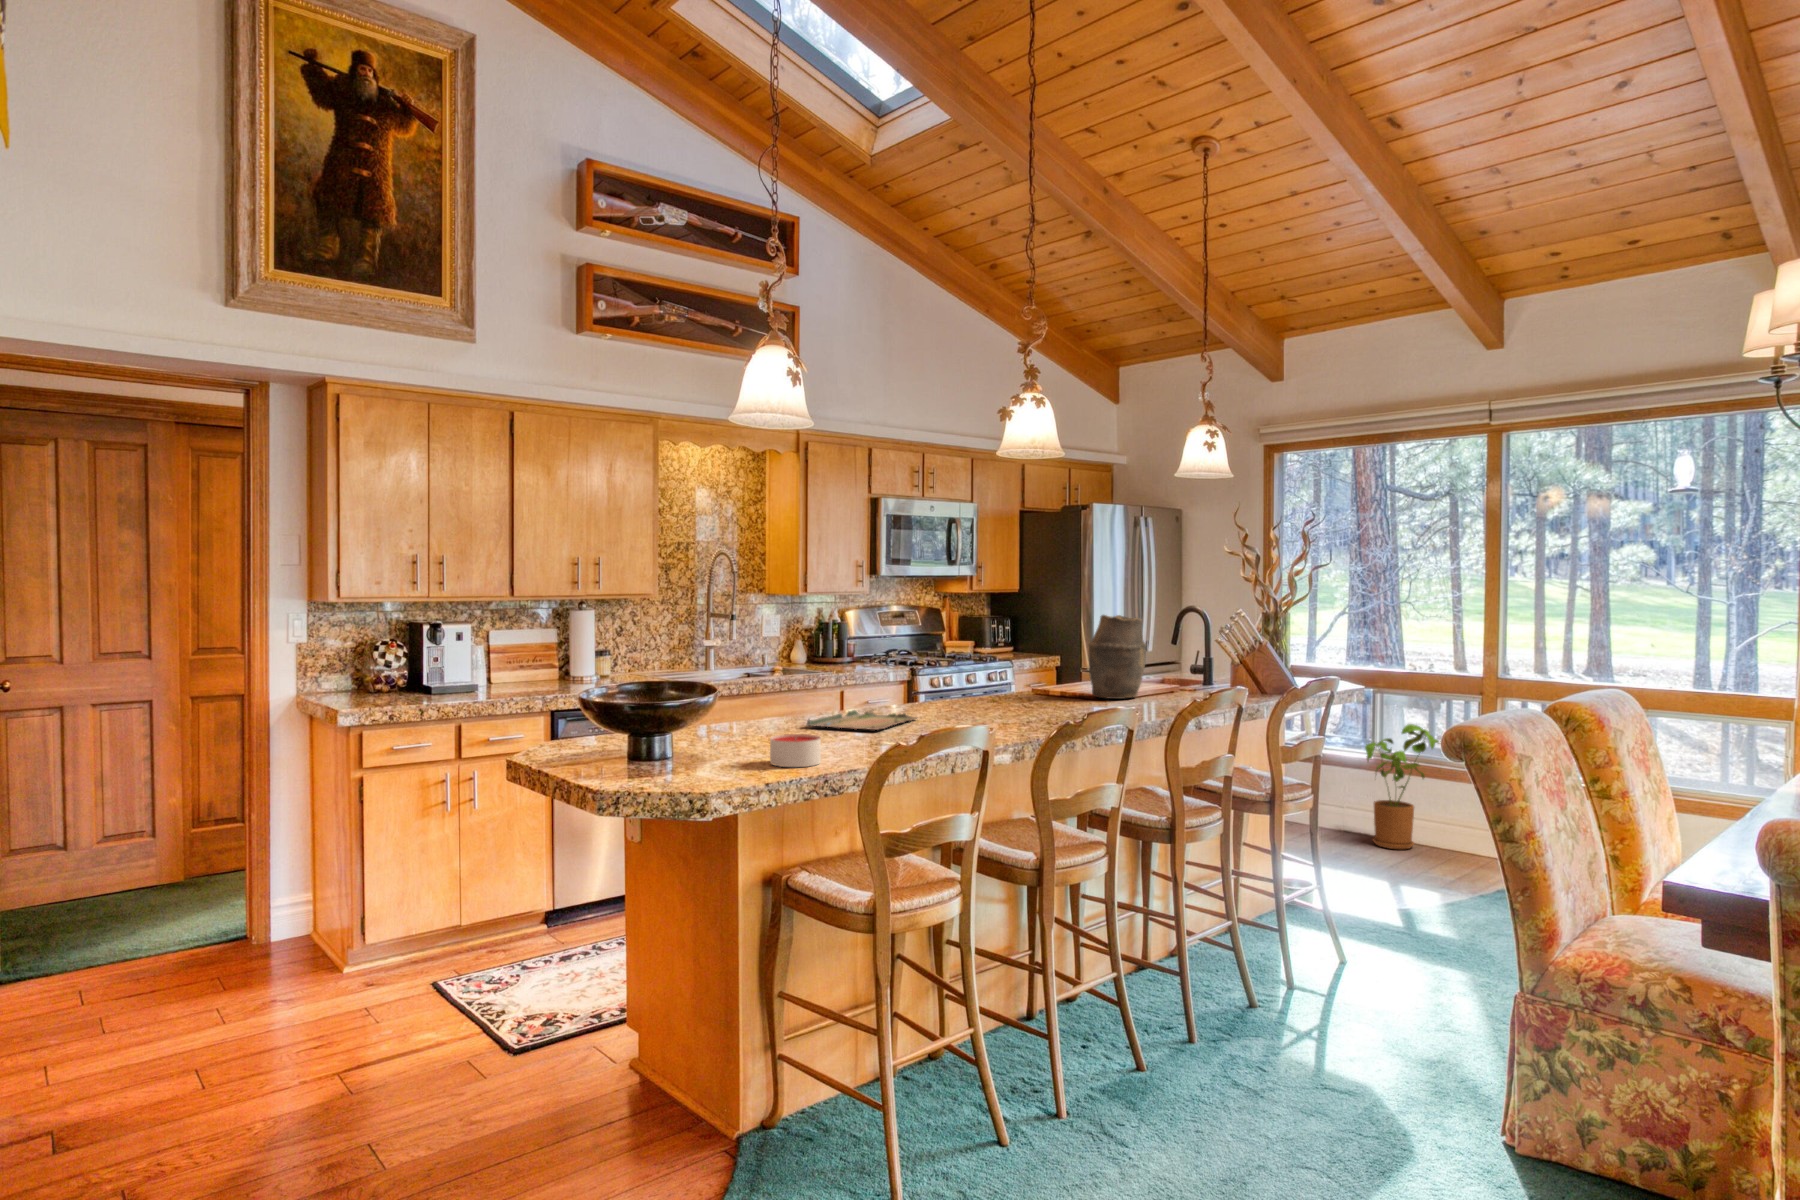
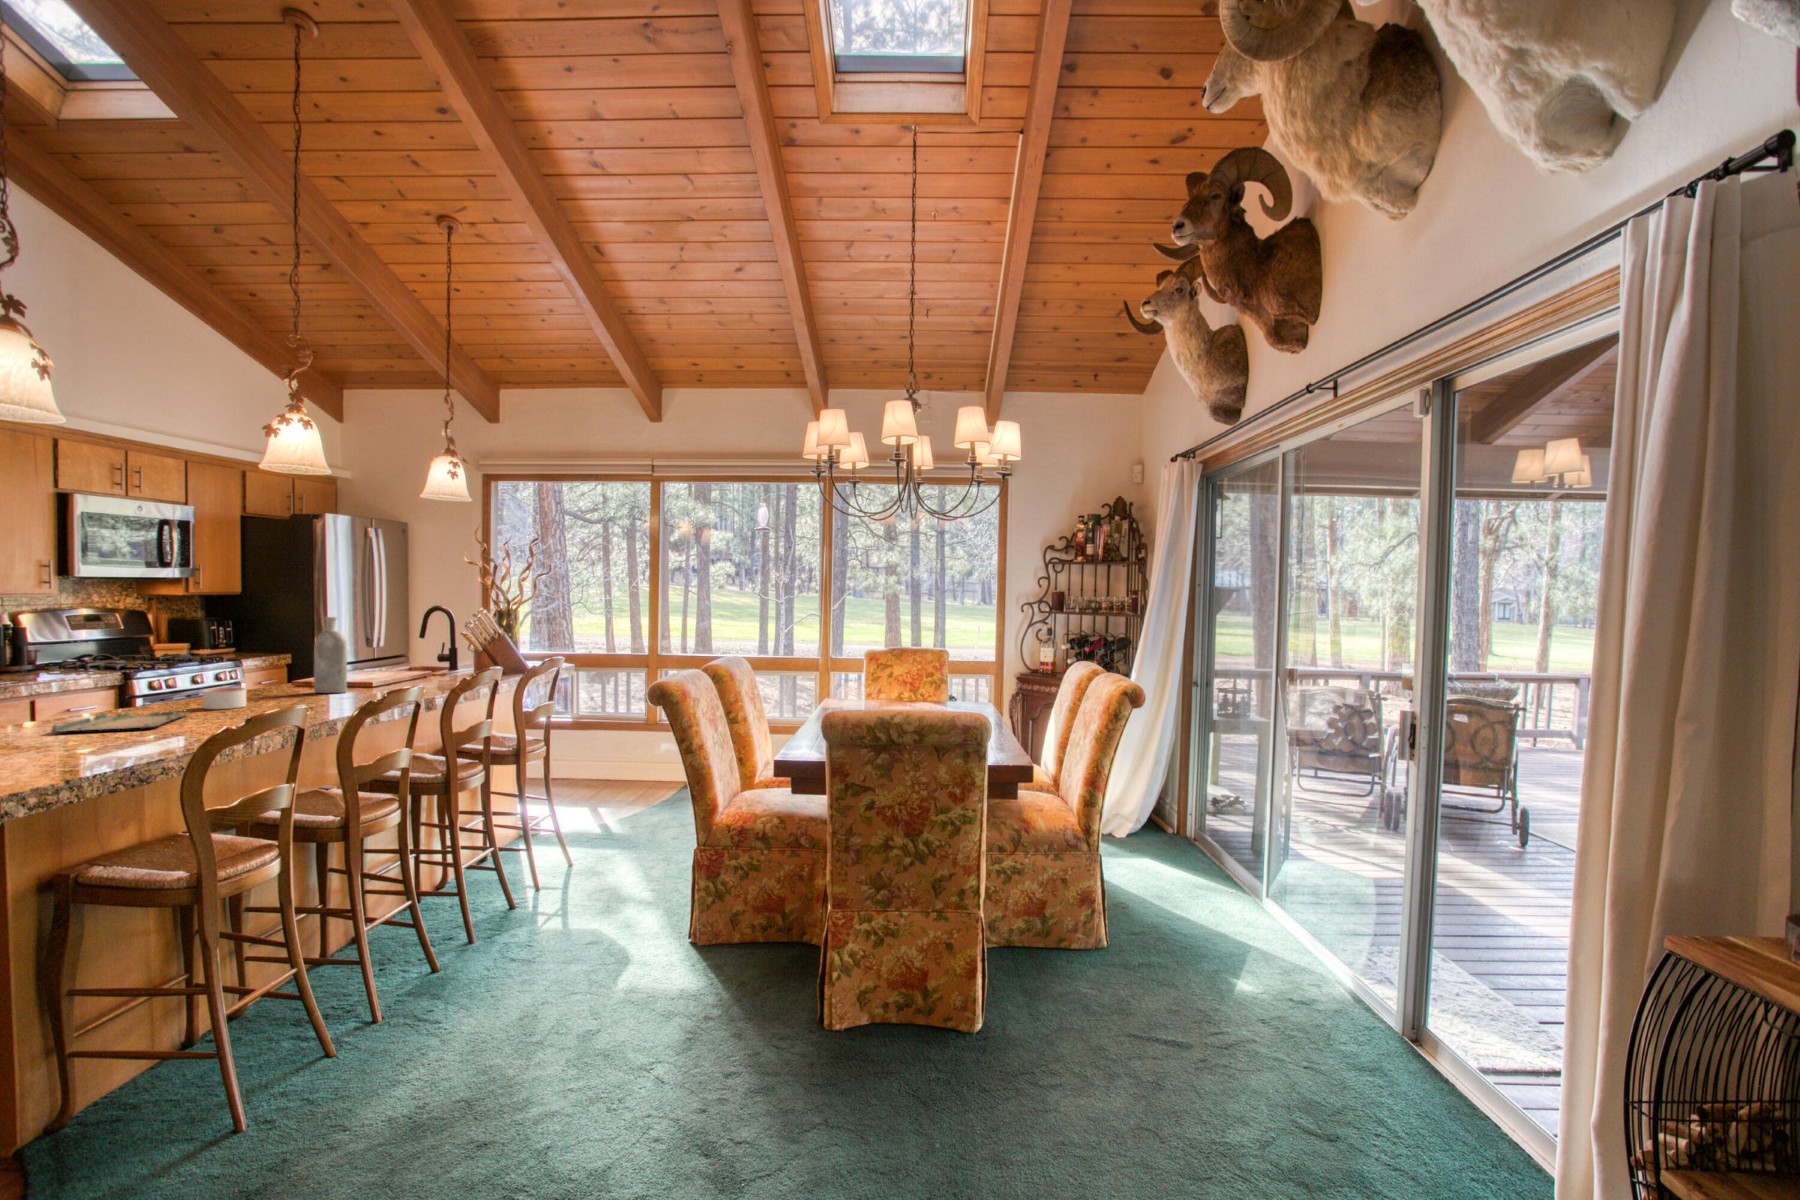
vase: present [1088,615,1146,699] -> none [355,612,411,684]
bottle: none [1042,619,1073,707] -> present [314,617,347,693]
house plant: present [1365,724,1439,850] -> none [572,689,628,783]
candle: present [770,734,821,767] -> present [203,688,246,709]

